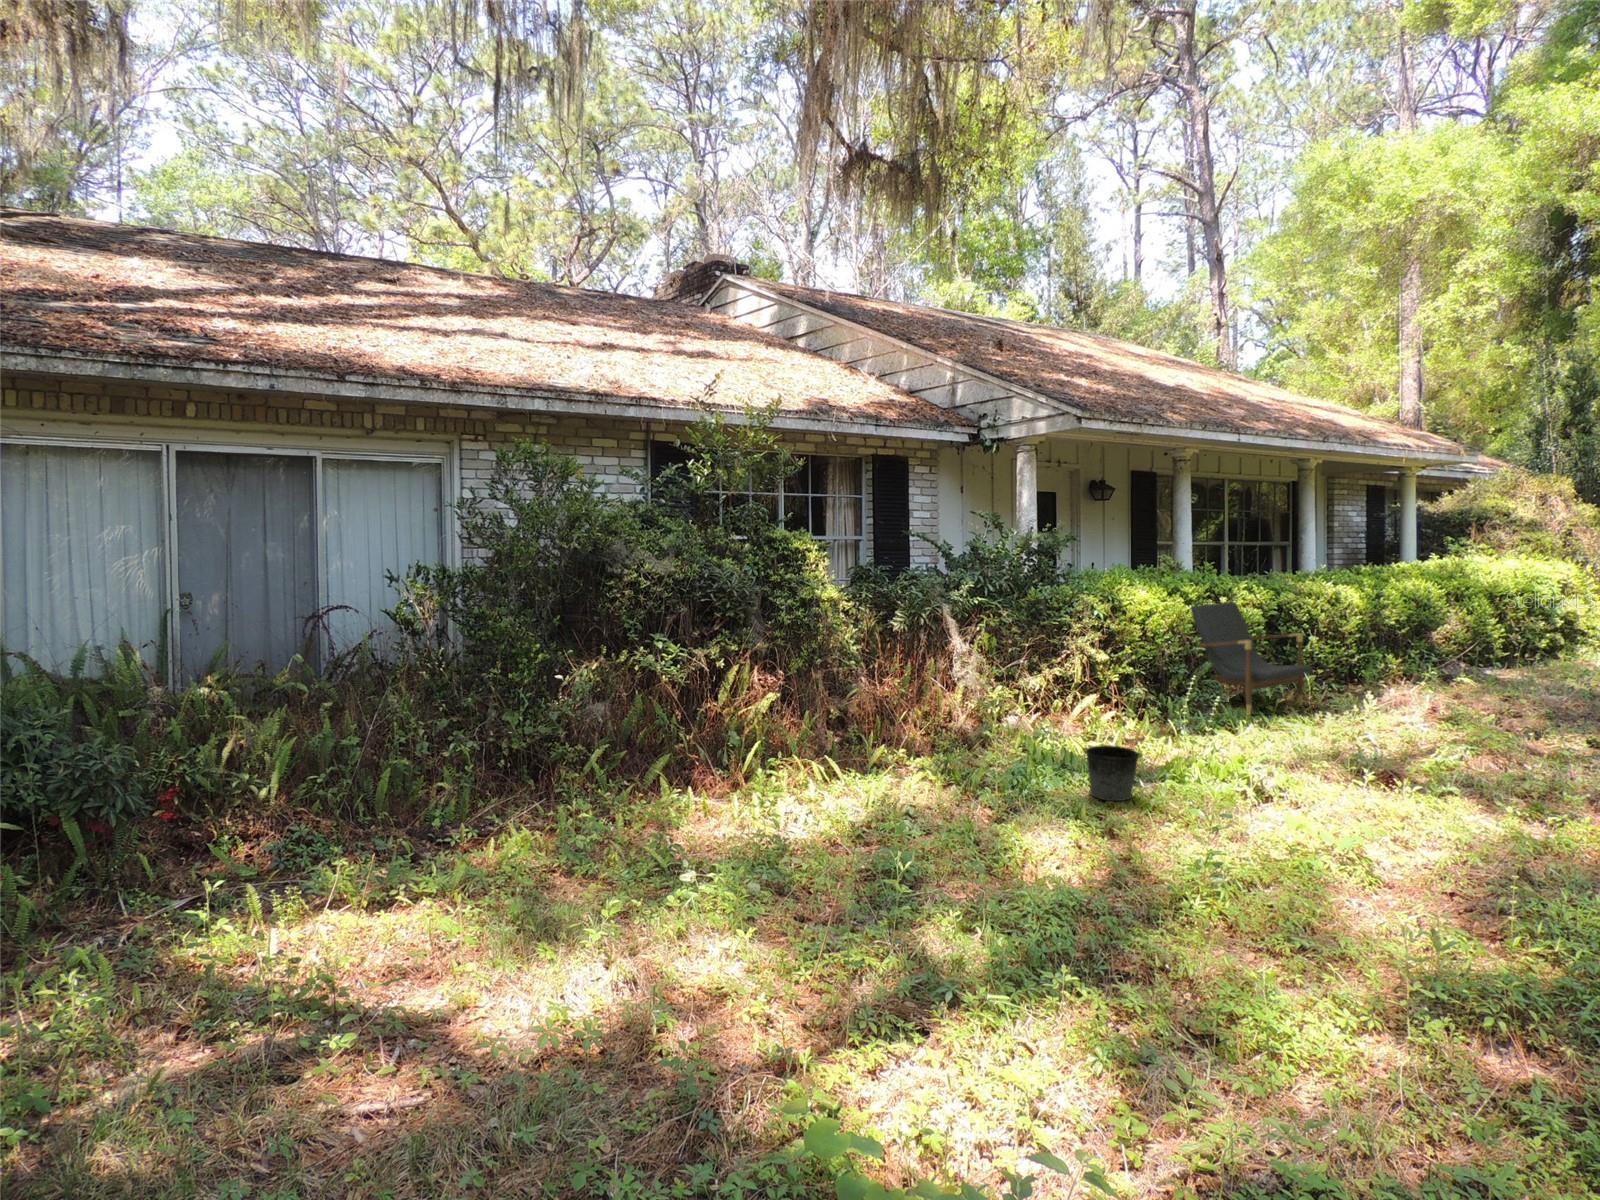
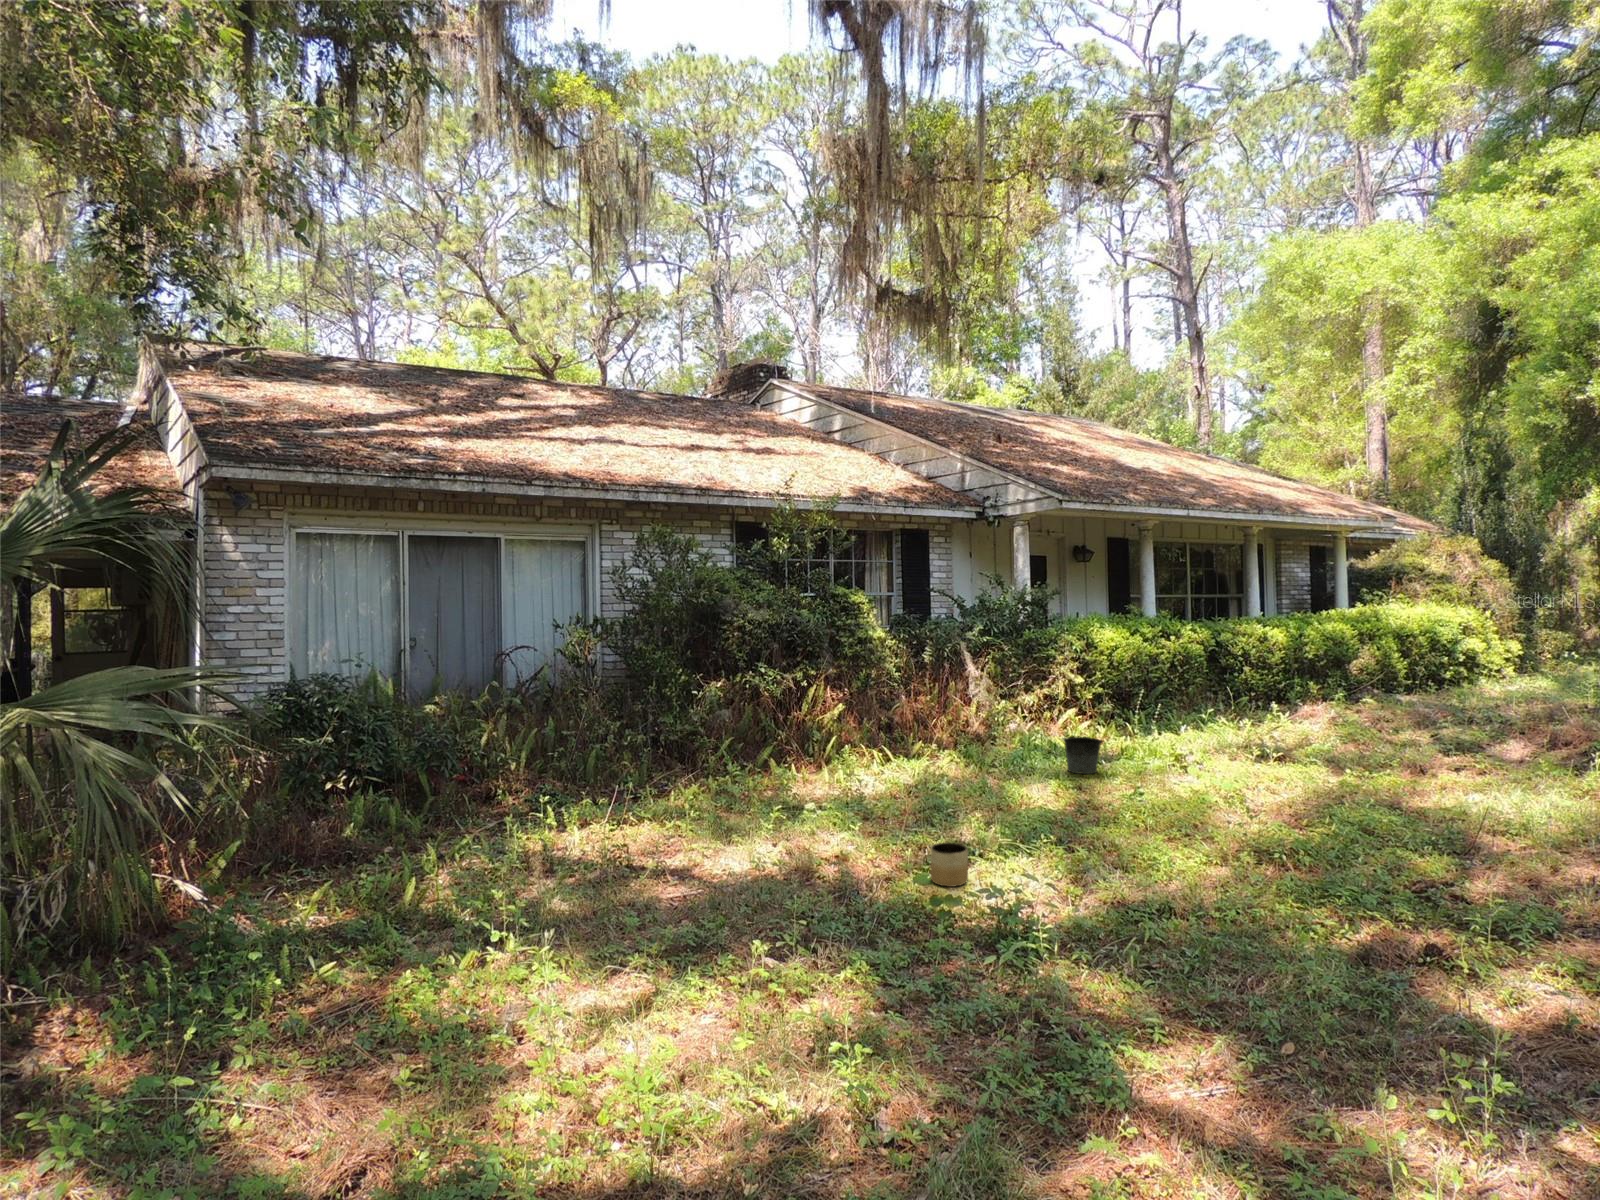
lounge chair: present [1191,602,1313,716] -> none [1147,639,1240,724]
planter: none [872,968,936,1052] -> present [930,842,968,887]

